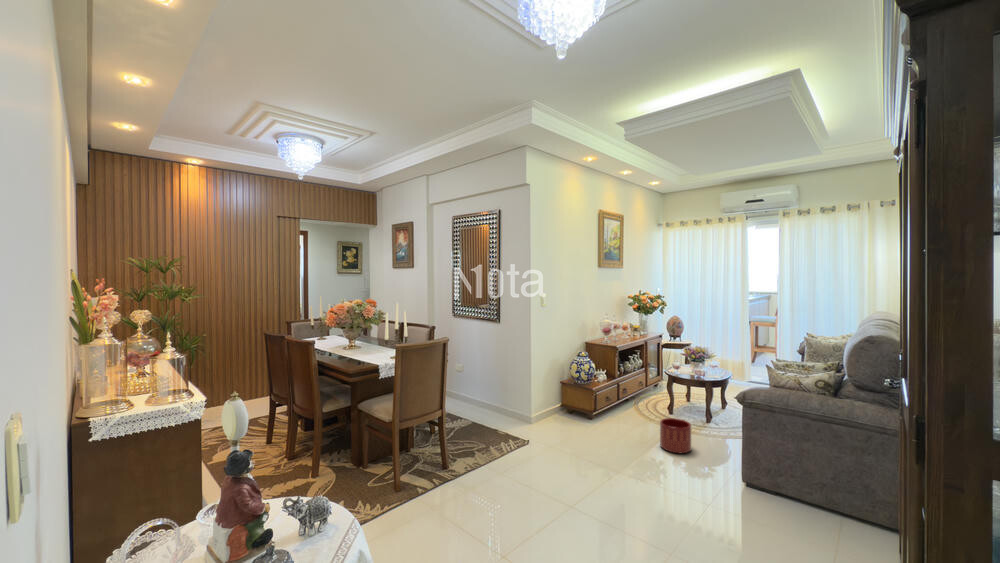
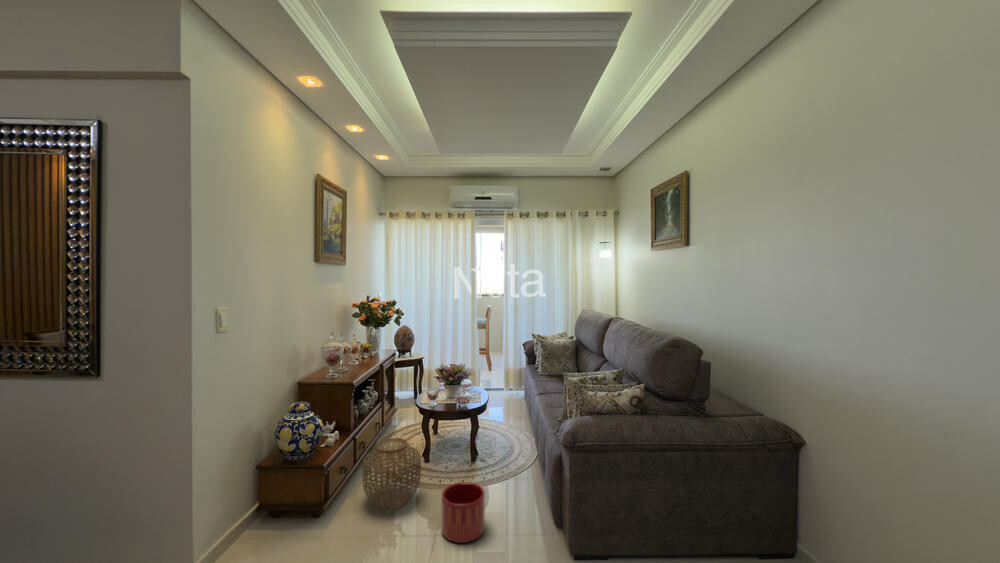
woven basket: none [617,384,656,428] -> present [363,438,421,510]

